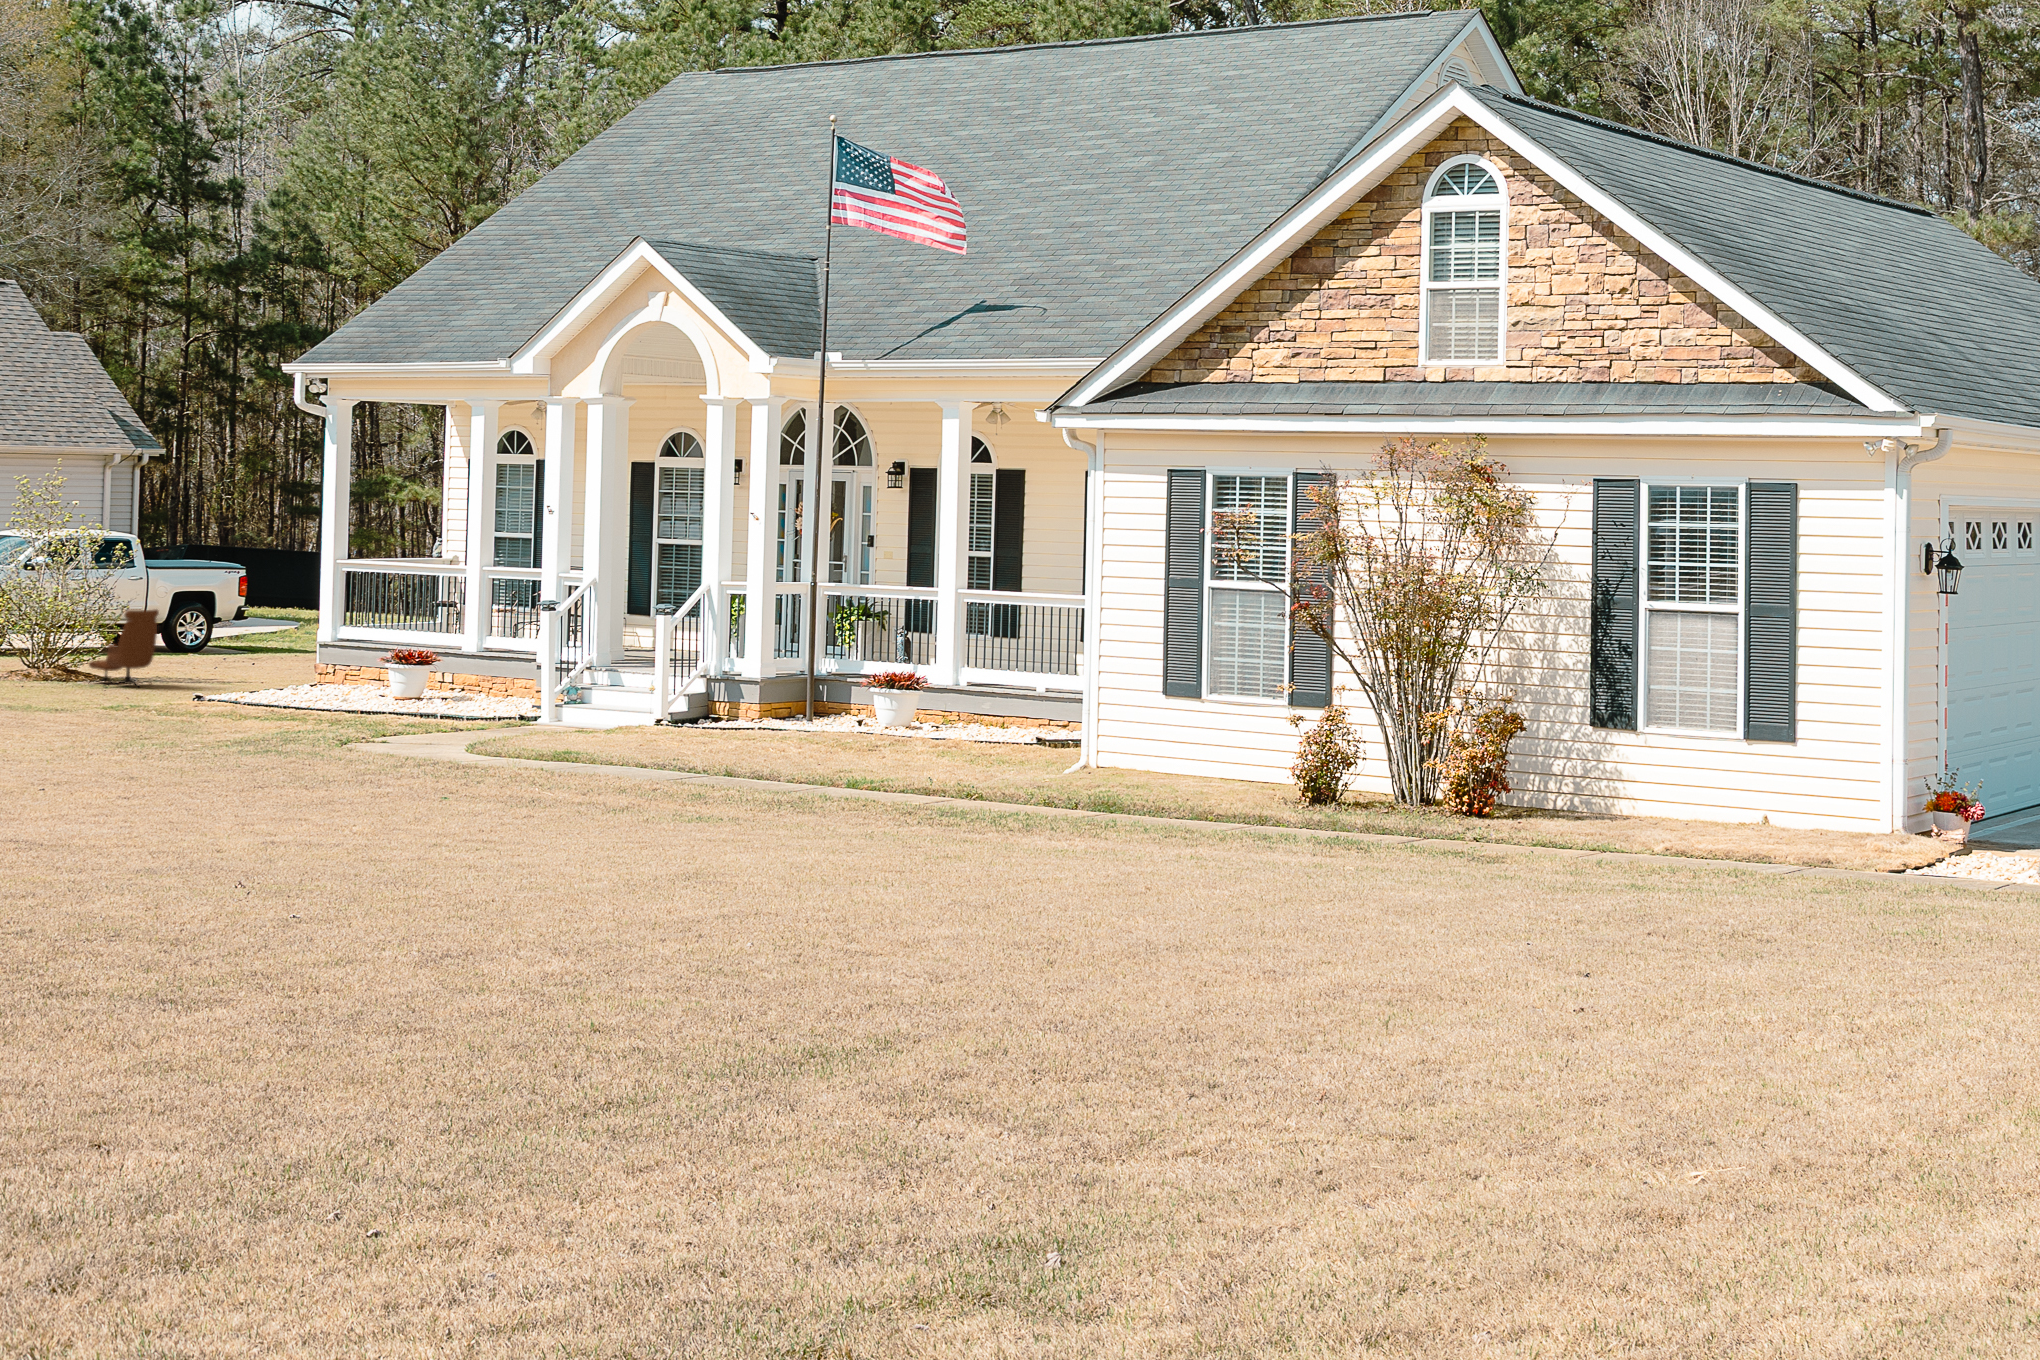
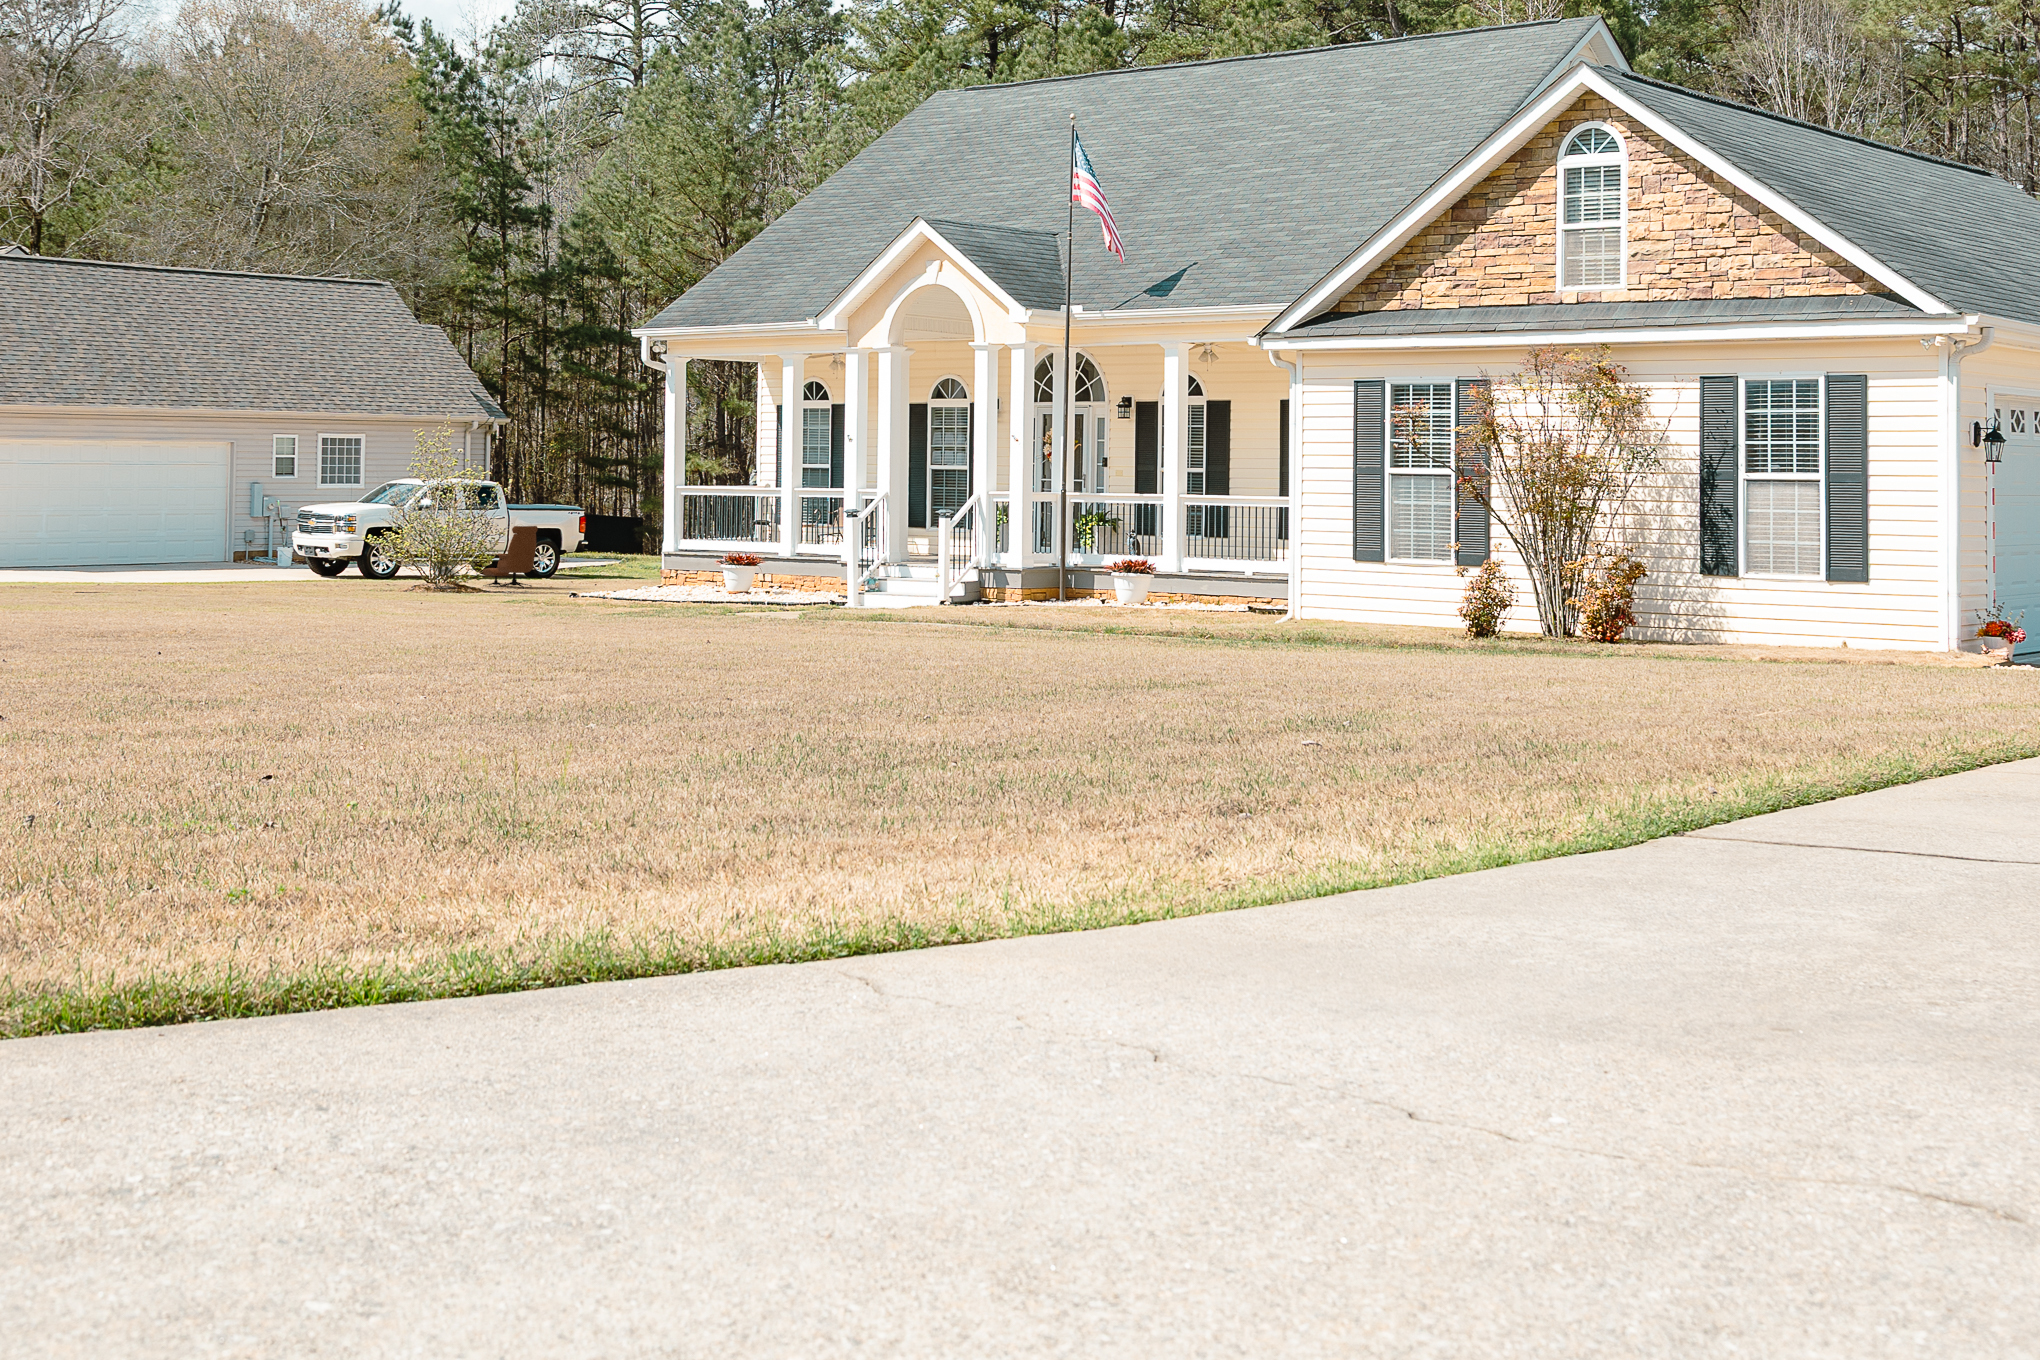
potted tree: none [18,636,56,689] -> present [433,553,458,589]

